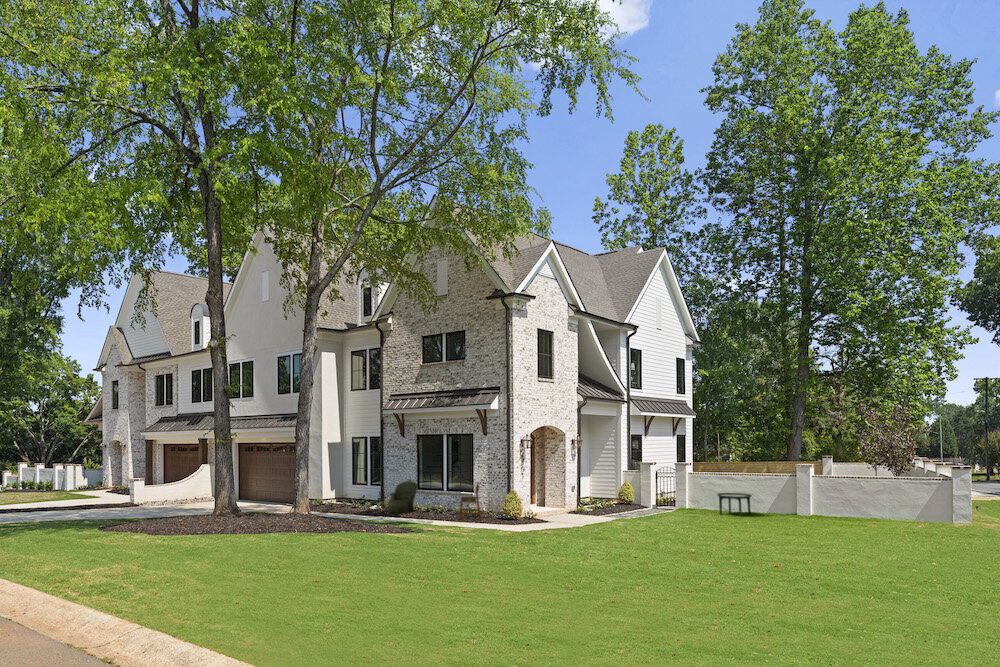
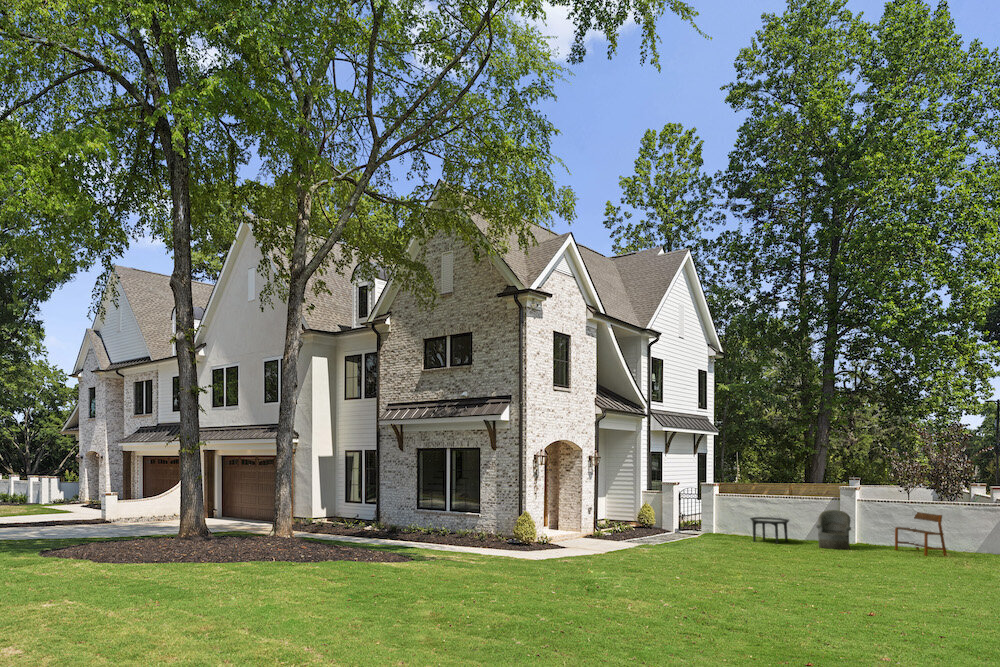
armchair: present [389,481,418,513] -> present [816,510,851,550]
bench: present [460,483,481,520] -> present [895,512,947,556]

